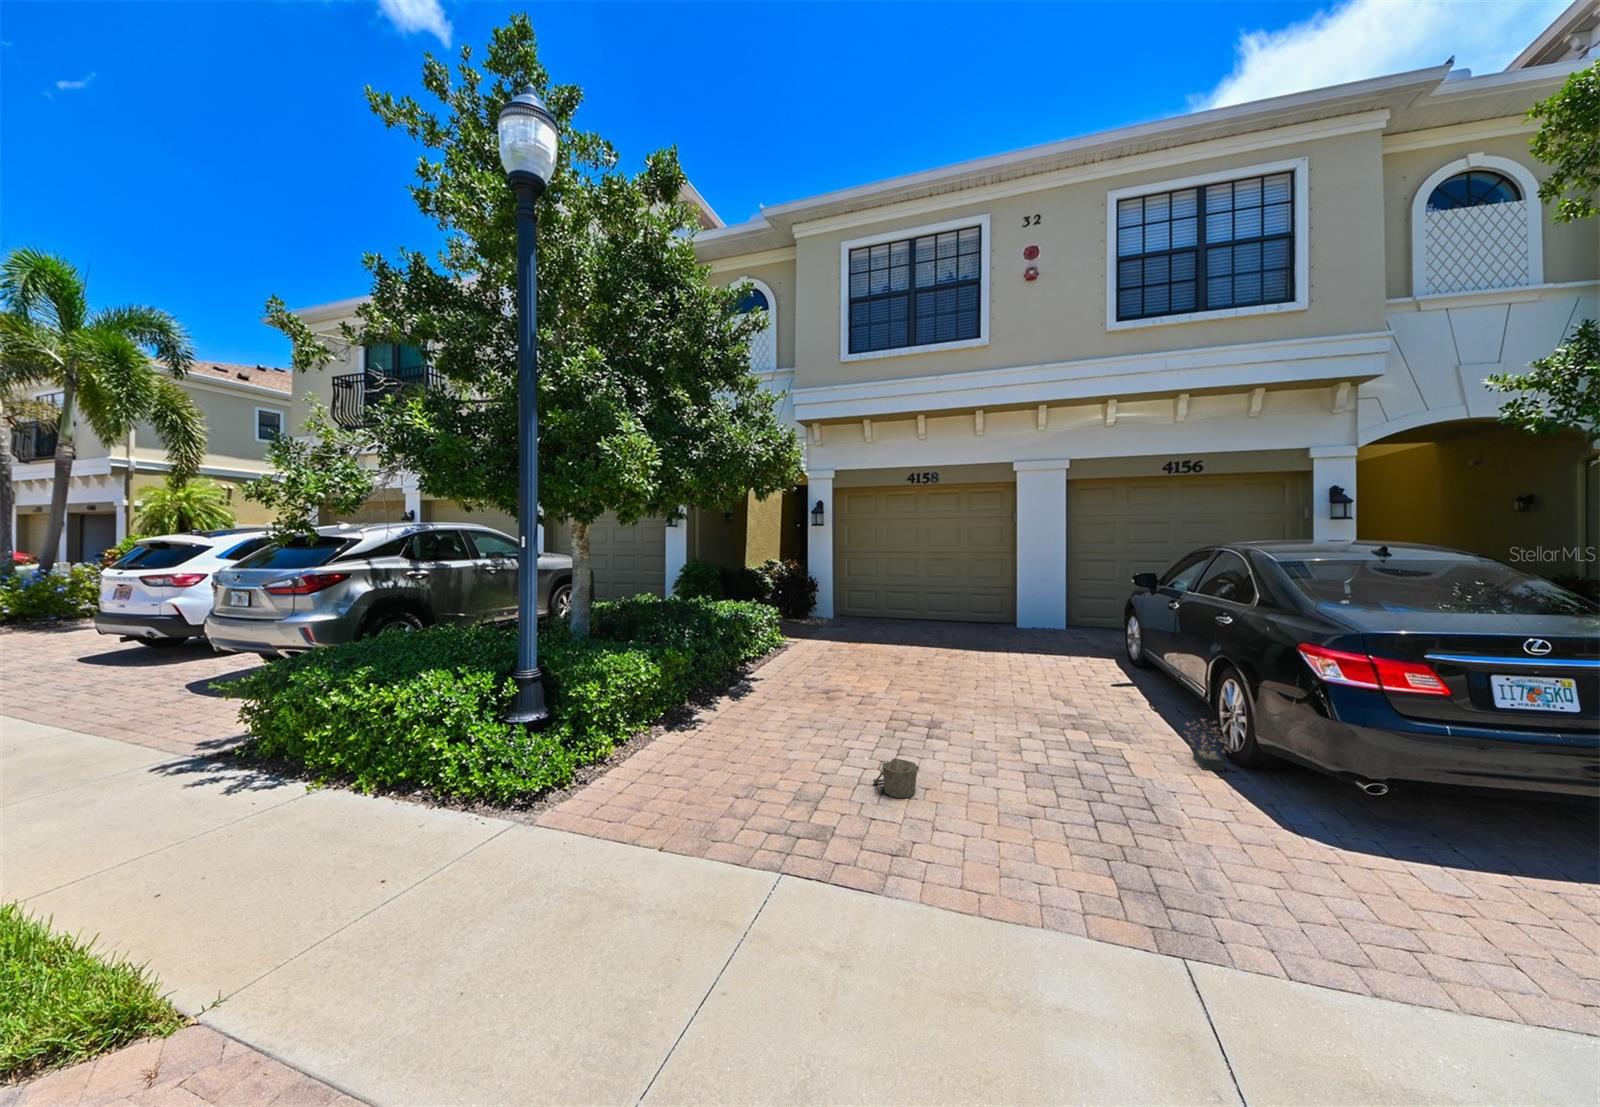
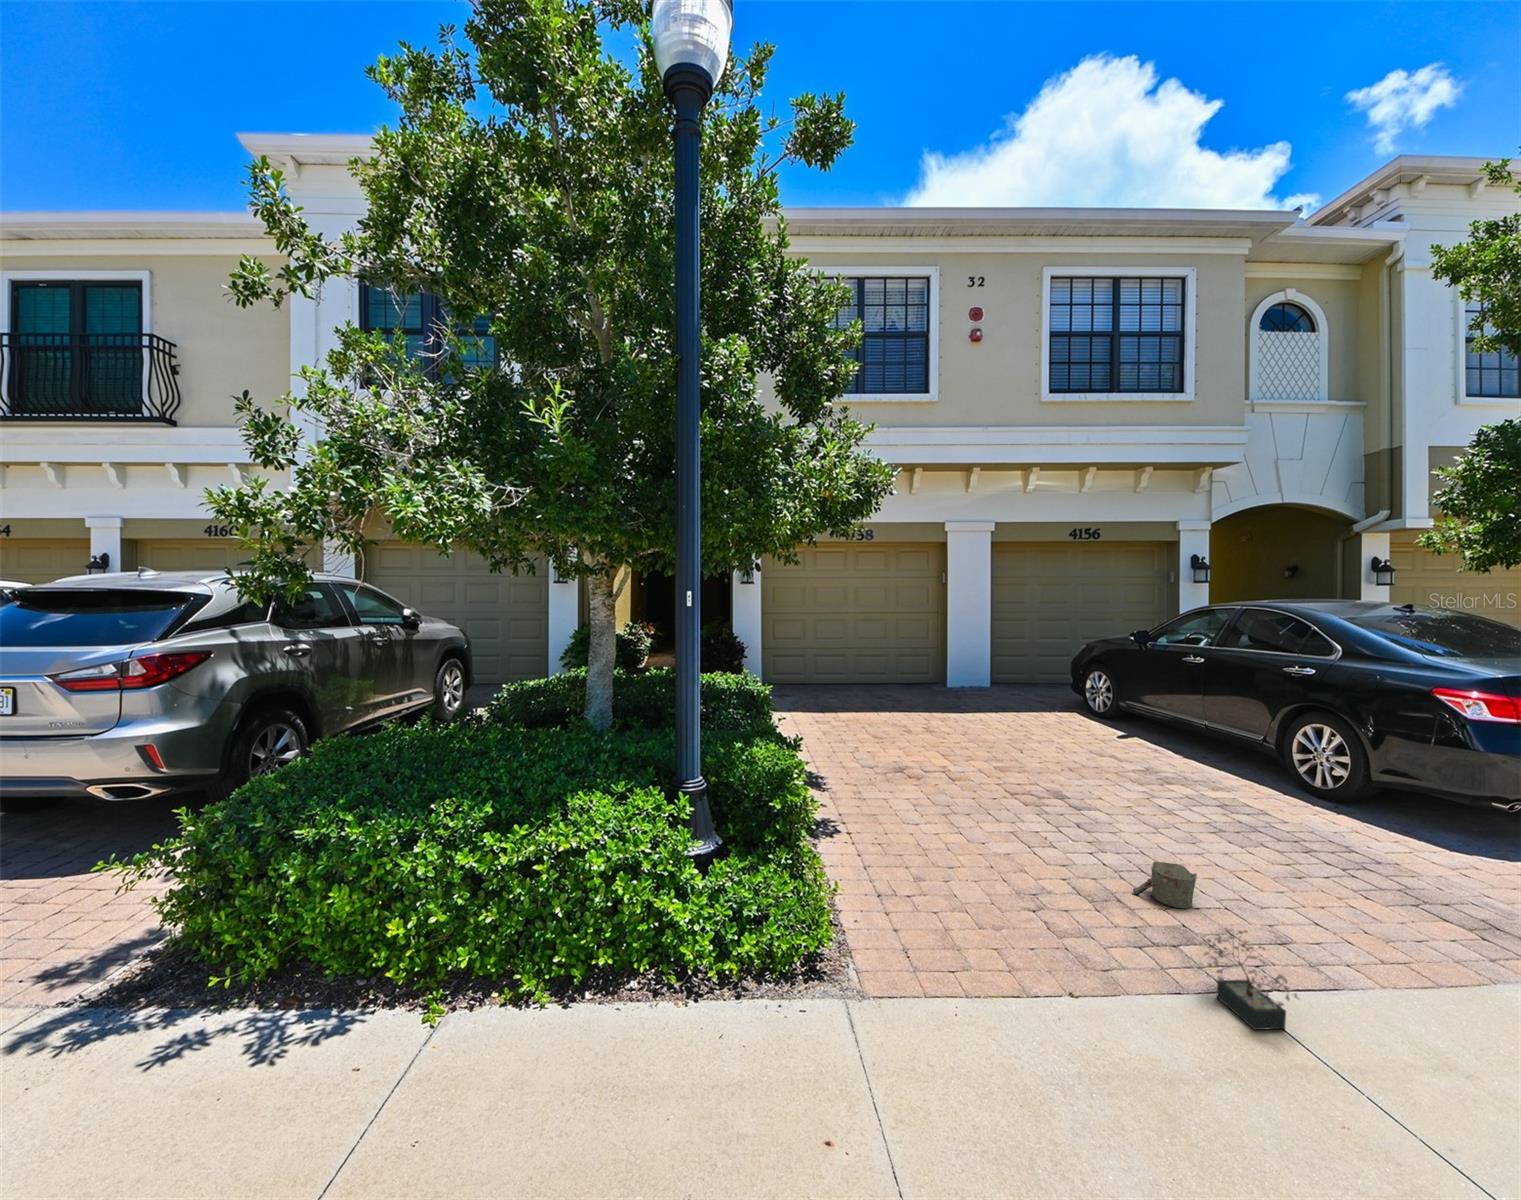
decorative plant: present [1186,719,1228,771] -> present [1204,928,1299,1030]

